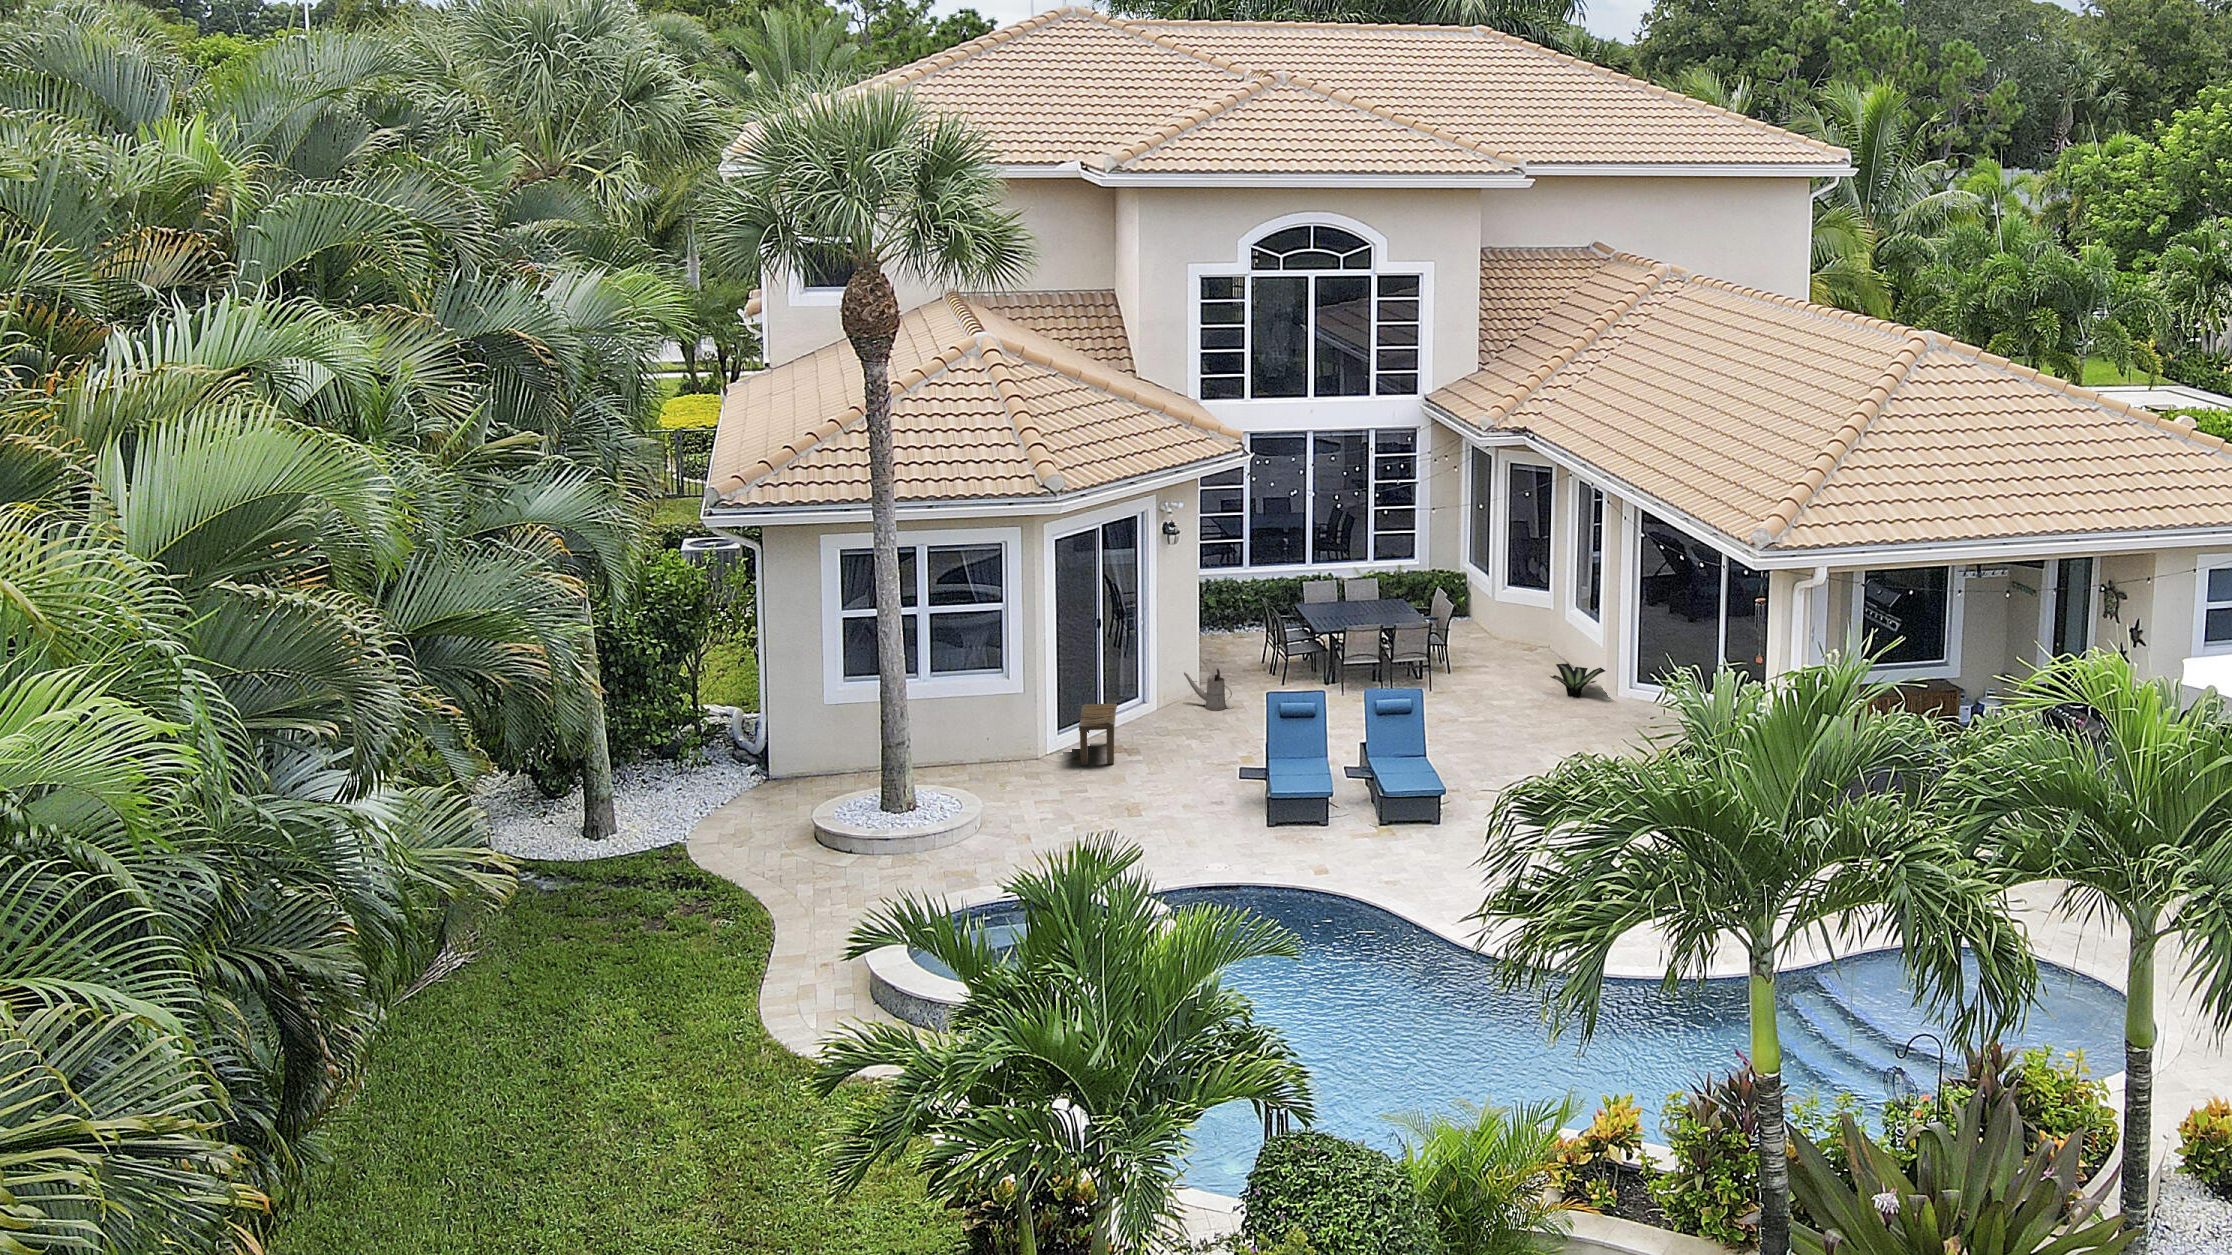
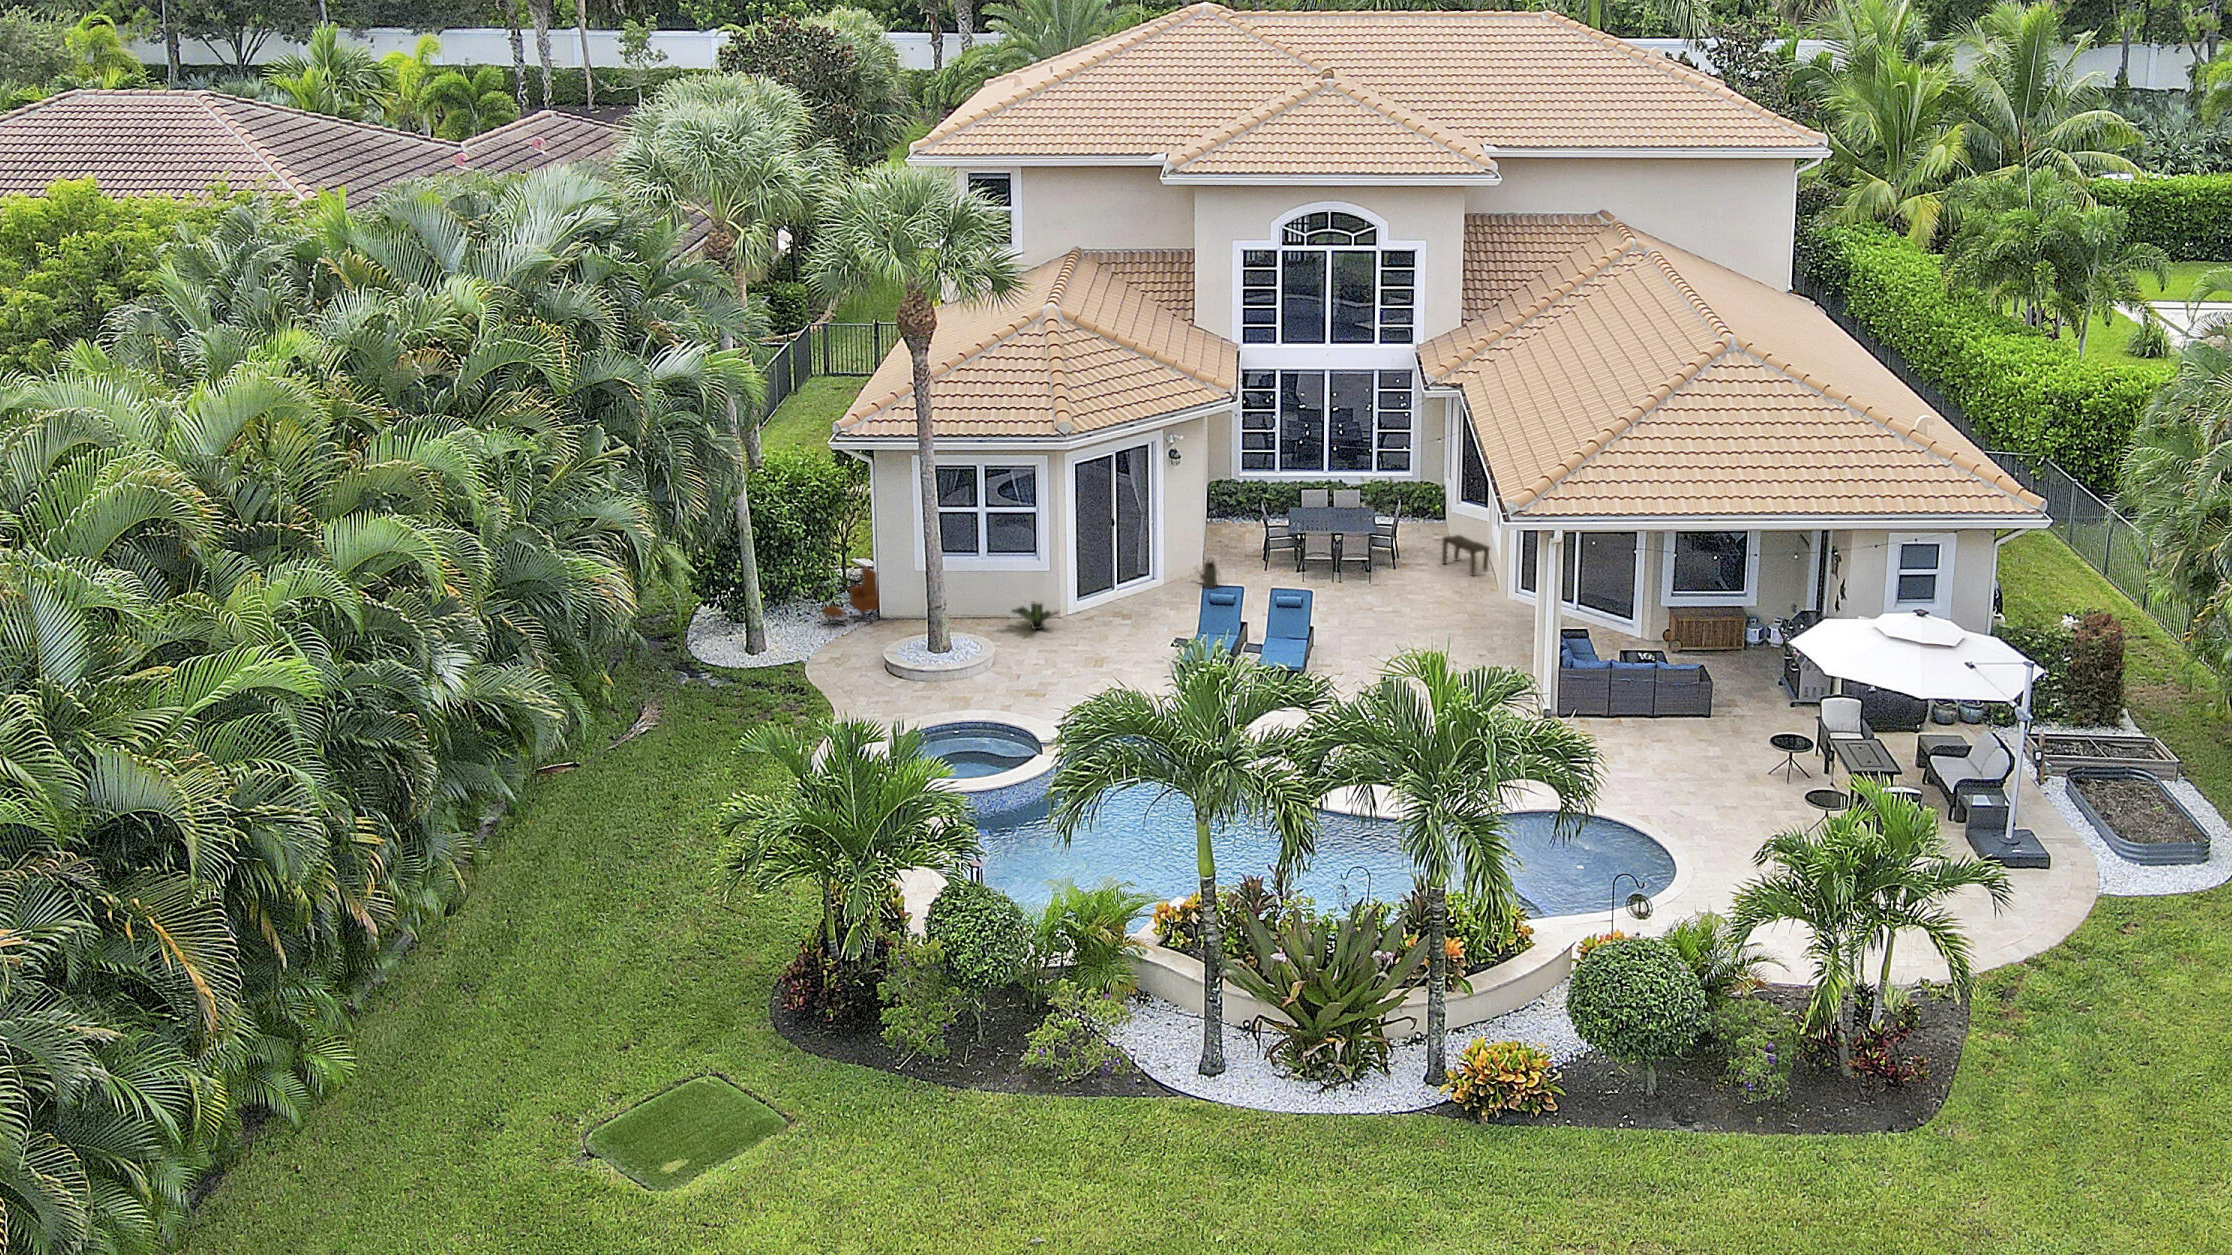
potted plant: present [1550,663,1605,697] -> present [1012,601,1059,630]
bench: present [1079,704,1117,766] -> present [1442,535,1490,576]
lounge chair: none [691,705,780,799] -> present [823,566,879,625]

